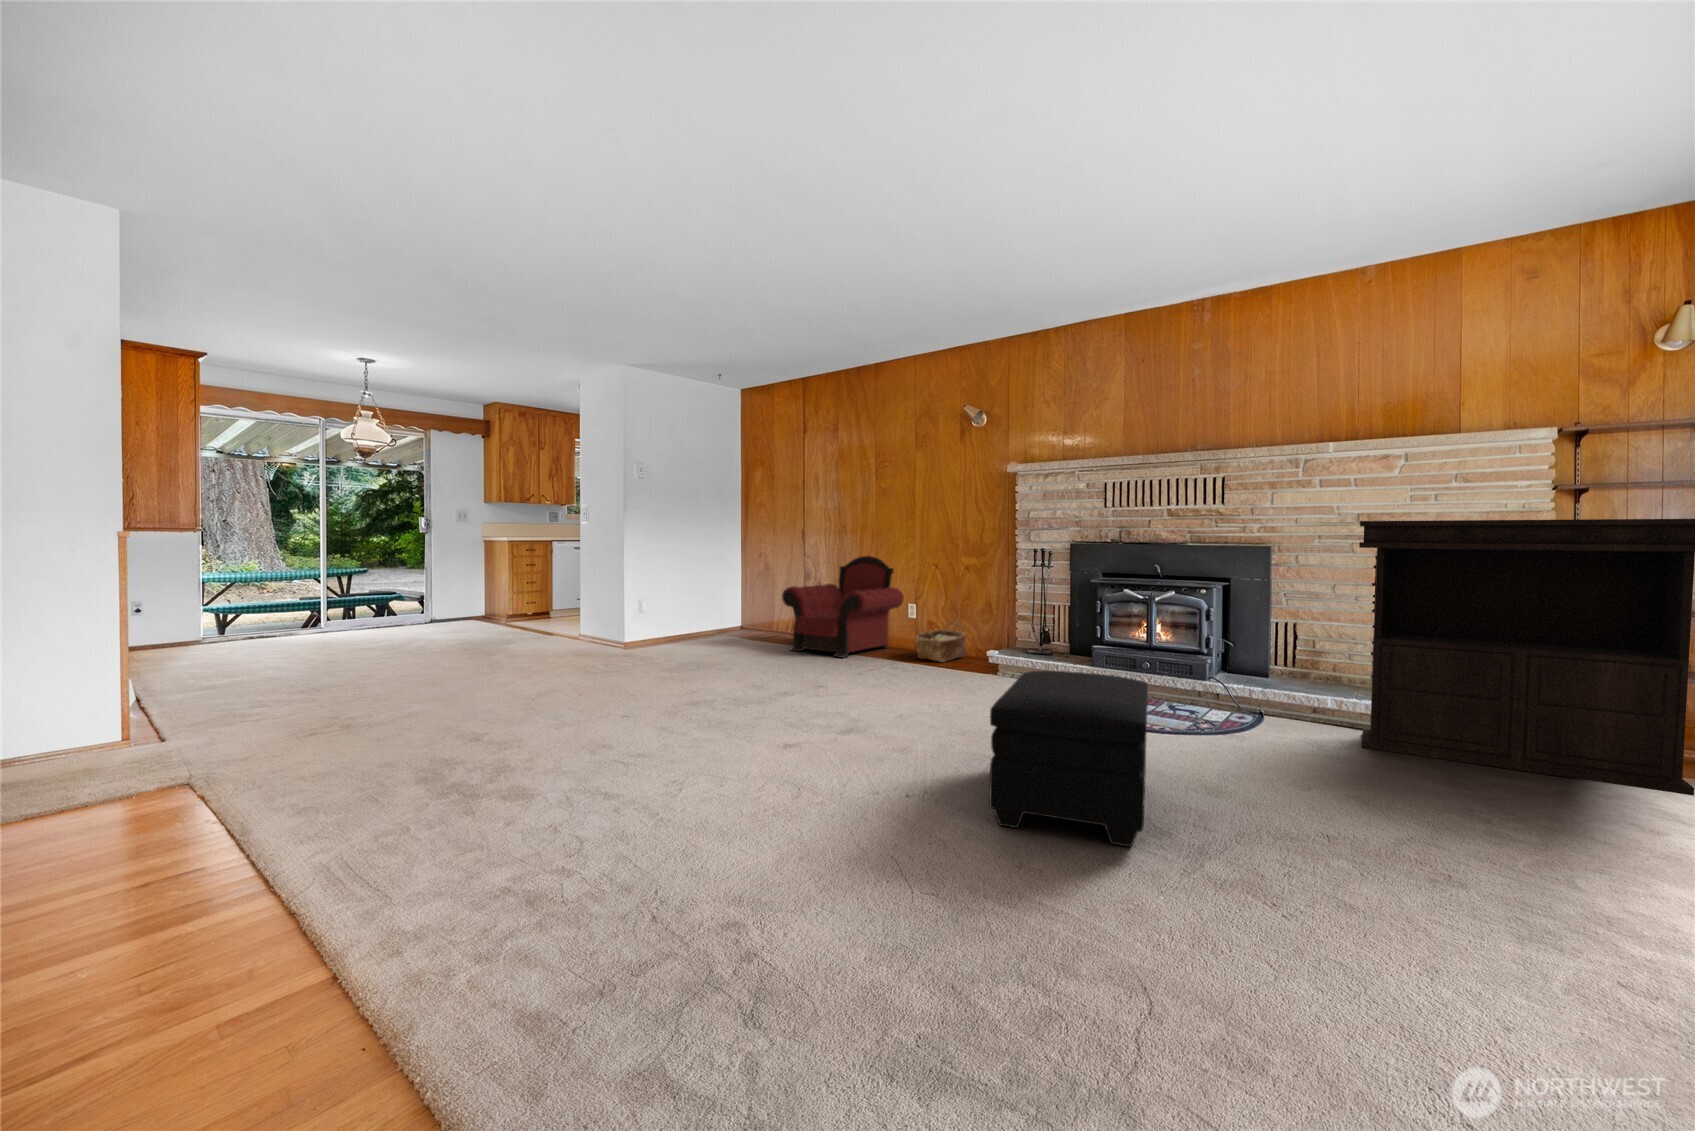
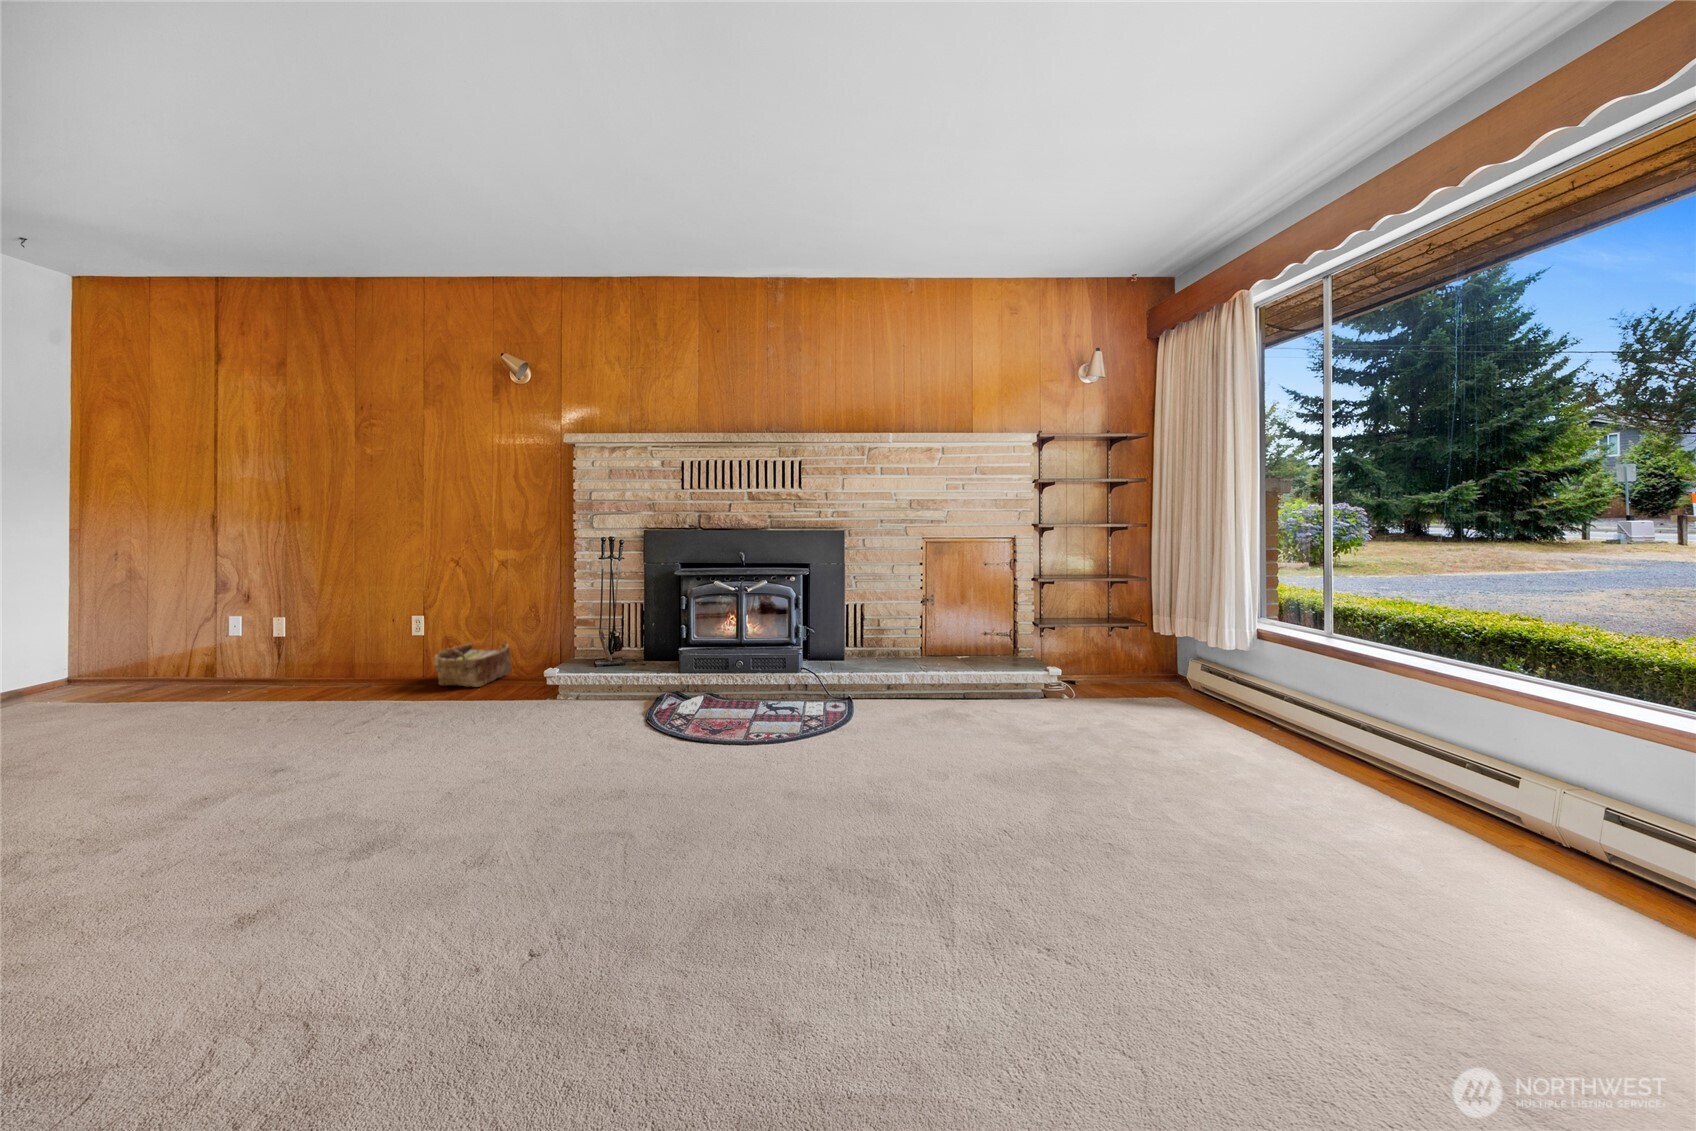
console table: present [1359,519,1695,796] -> none [927,504,1162,719]
armchair: present [782,556,904,658] -> none [168,550,413,705]
ottoman: present [989,671,1148,847] -> none [598,706,873,1061]

